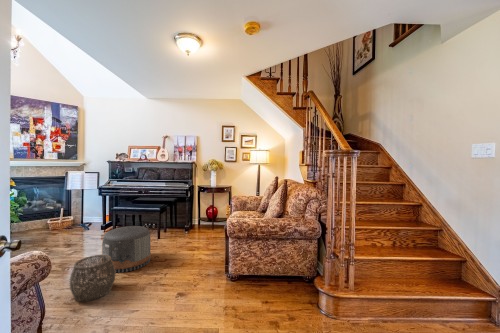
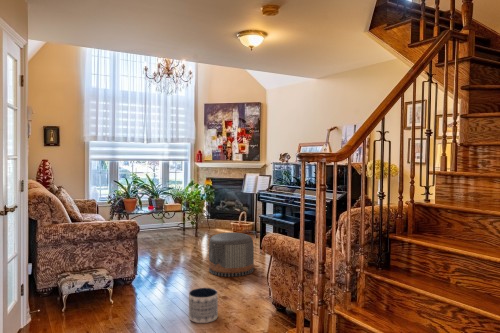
woven basket: present [70,255,115,301] -> none [161,249,196,285]
planter: none [181,279,209,318] -> present [189,288,218,323]

